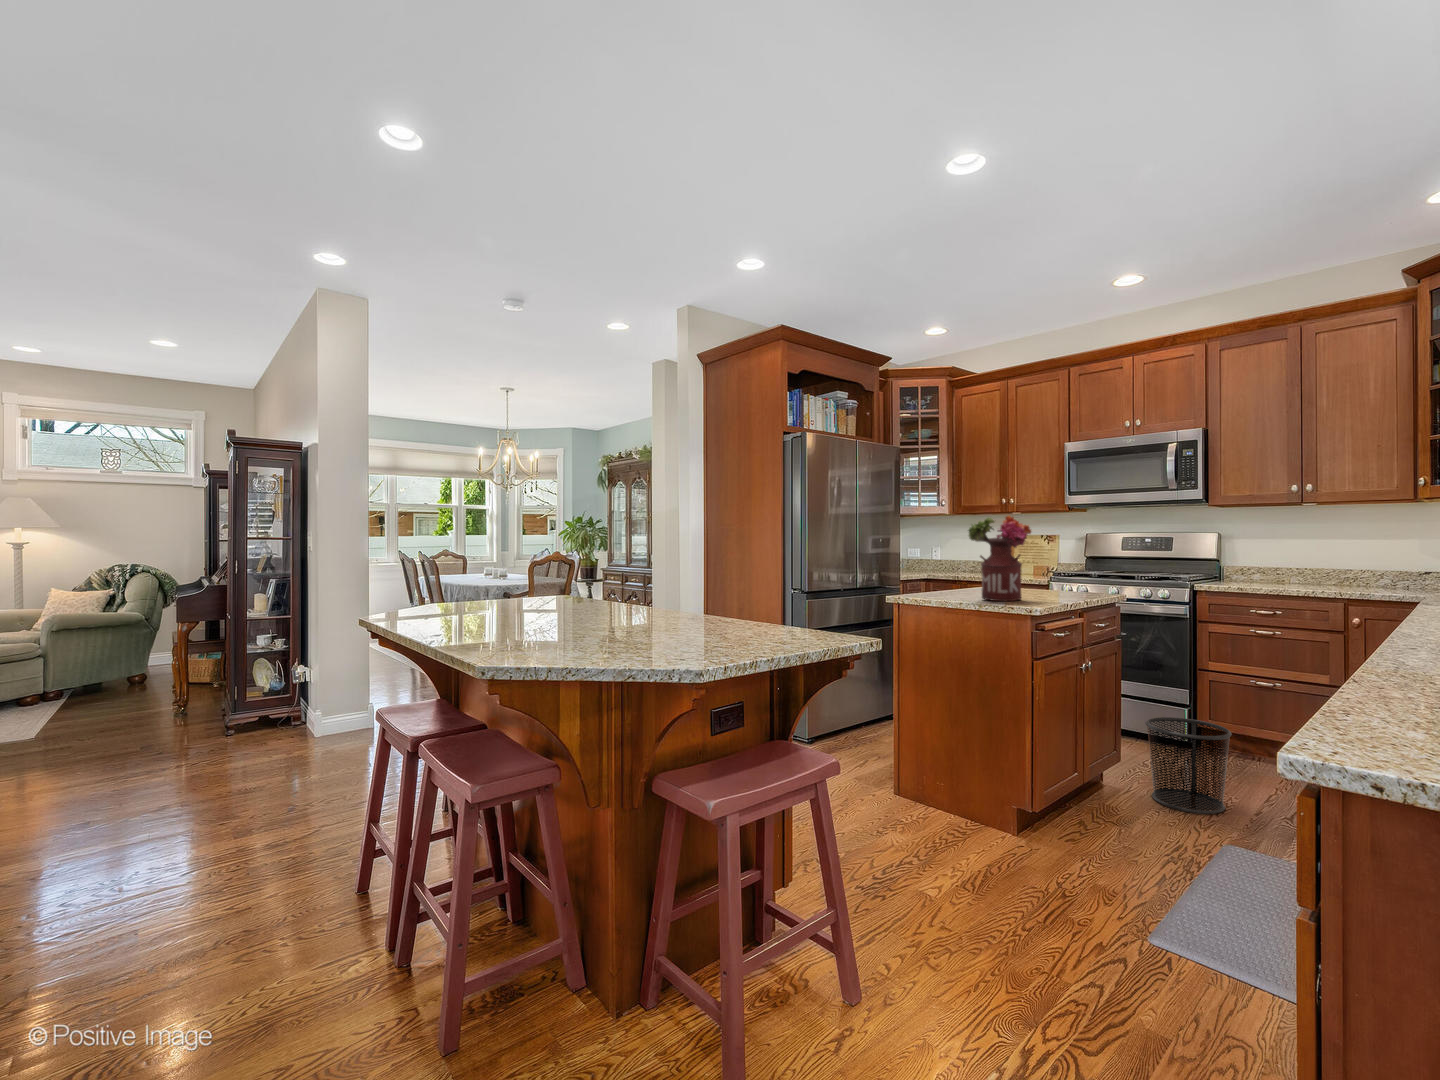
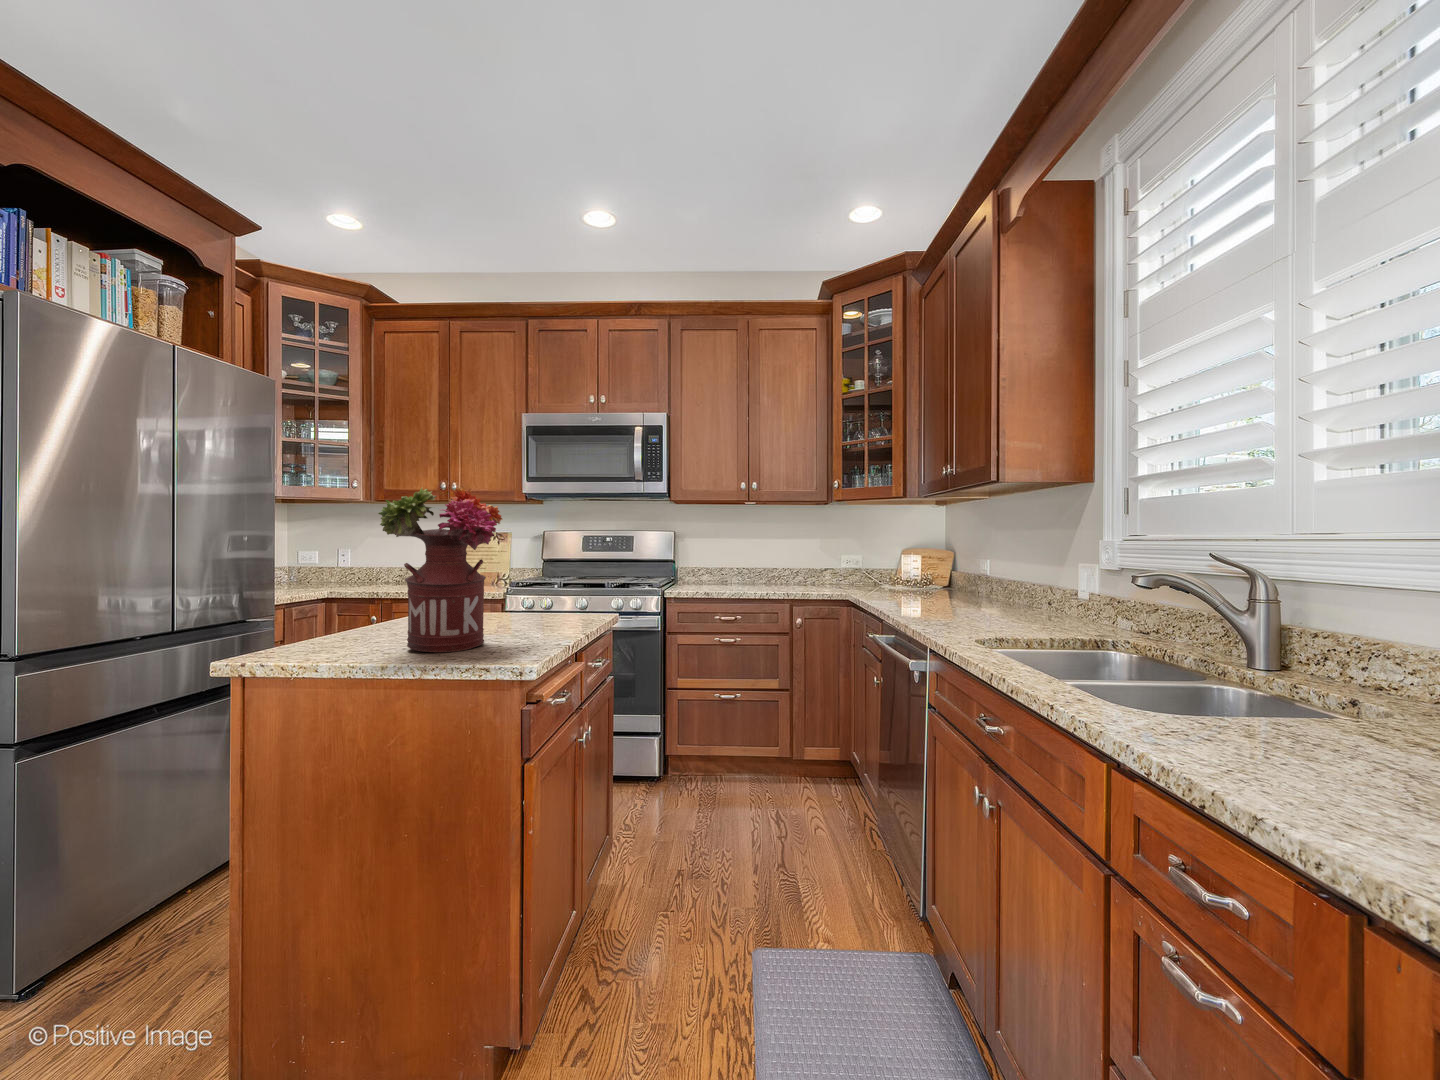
waste bin: present [1145,717,1232,814] -> none [643,768,738,907]

